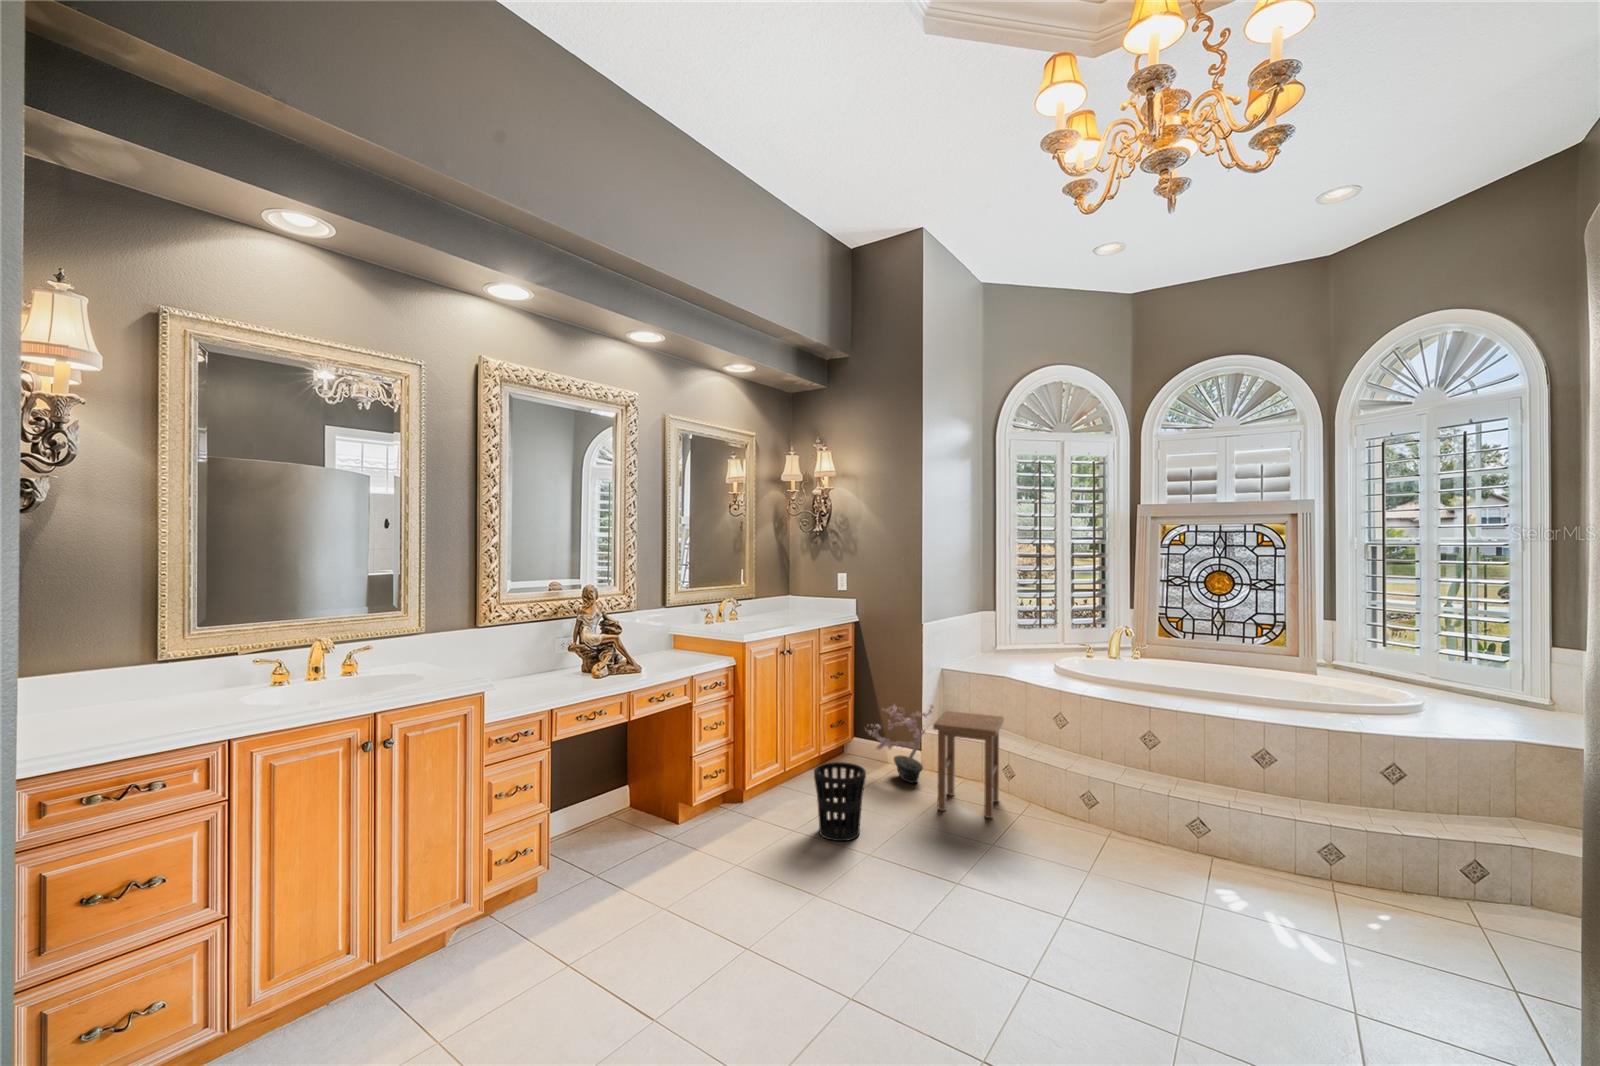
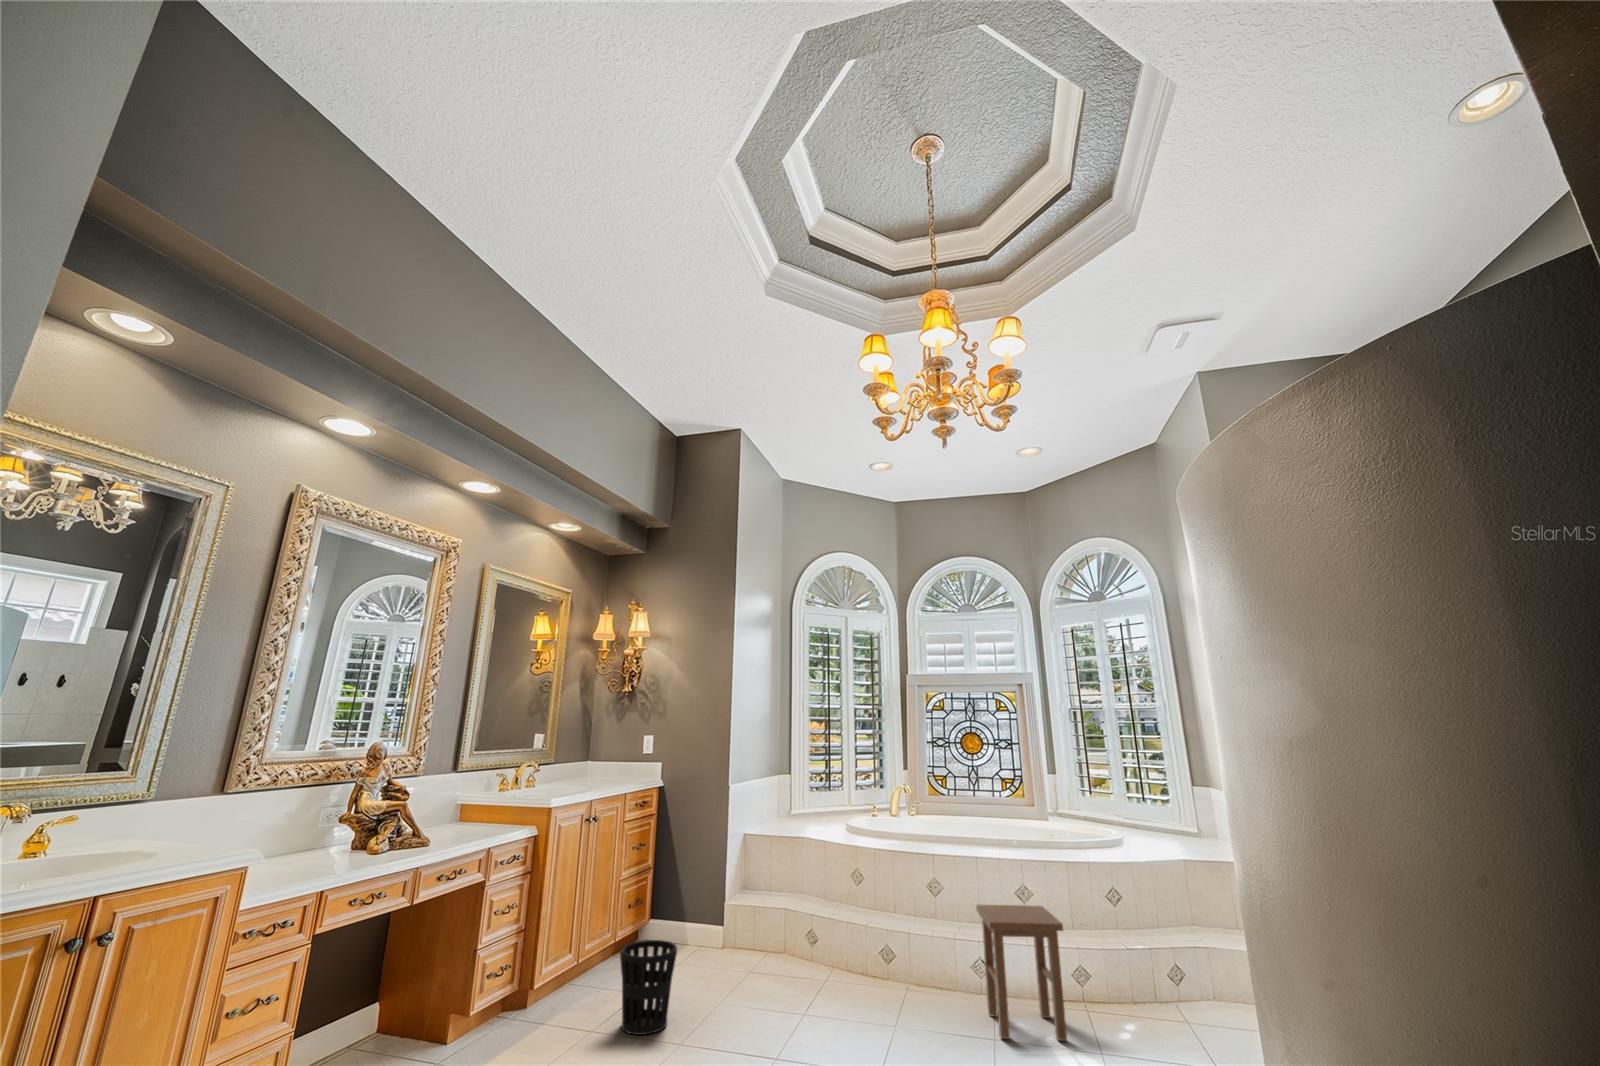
potted plant: present [867,705,933,783] -> none [661,869,740,963]
stool: present [933,711,1004,818] -> present [976,905,1067,1041]

